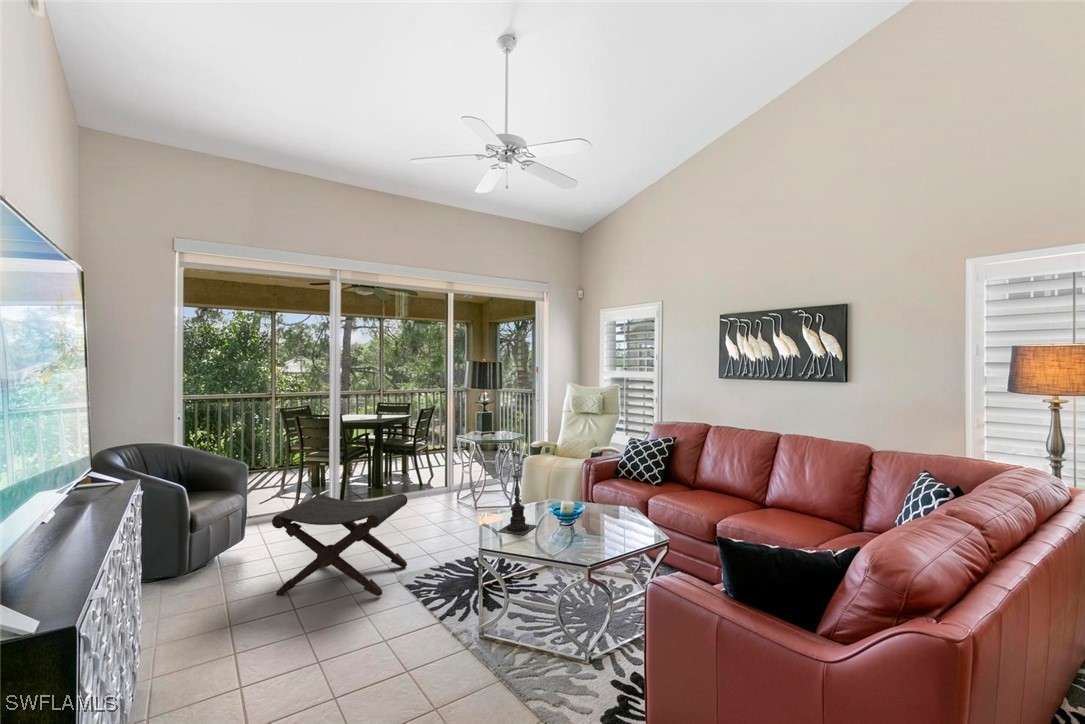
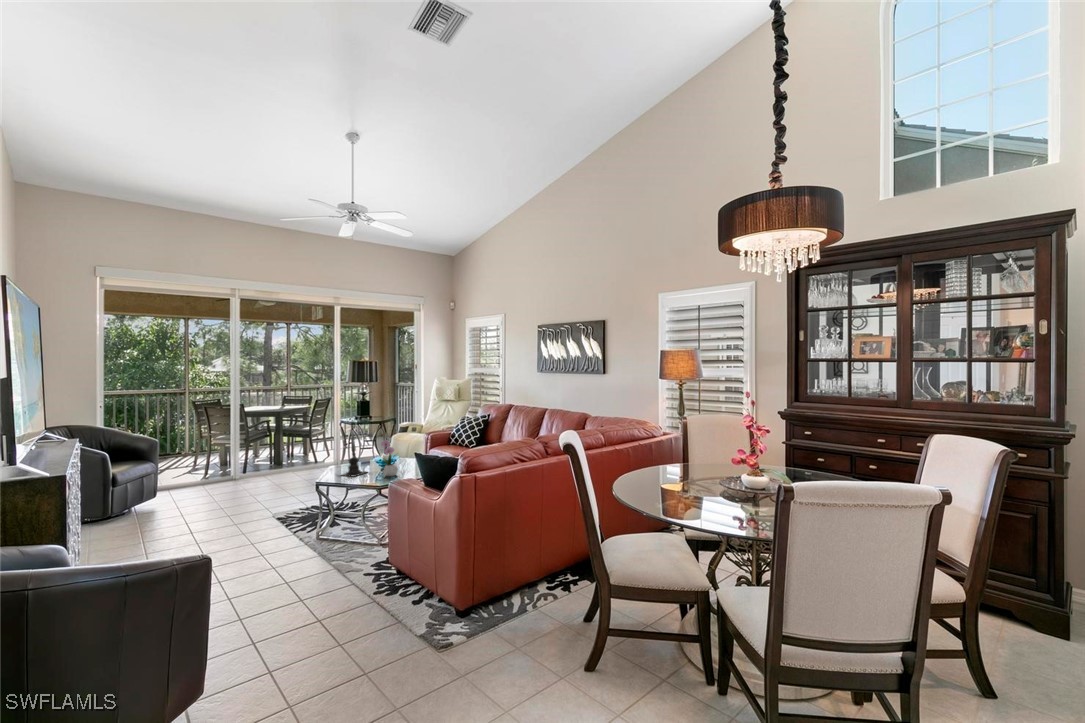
flower arrangement: none [564,471,587,537] -> present [381,440,398,476]
footstool: present [272,494,408,596] -> none [174,457,284,528]

